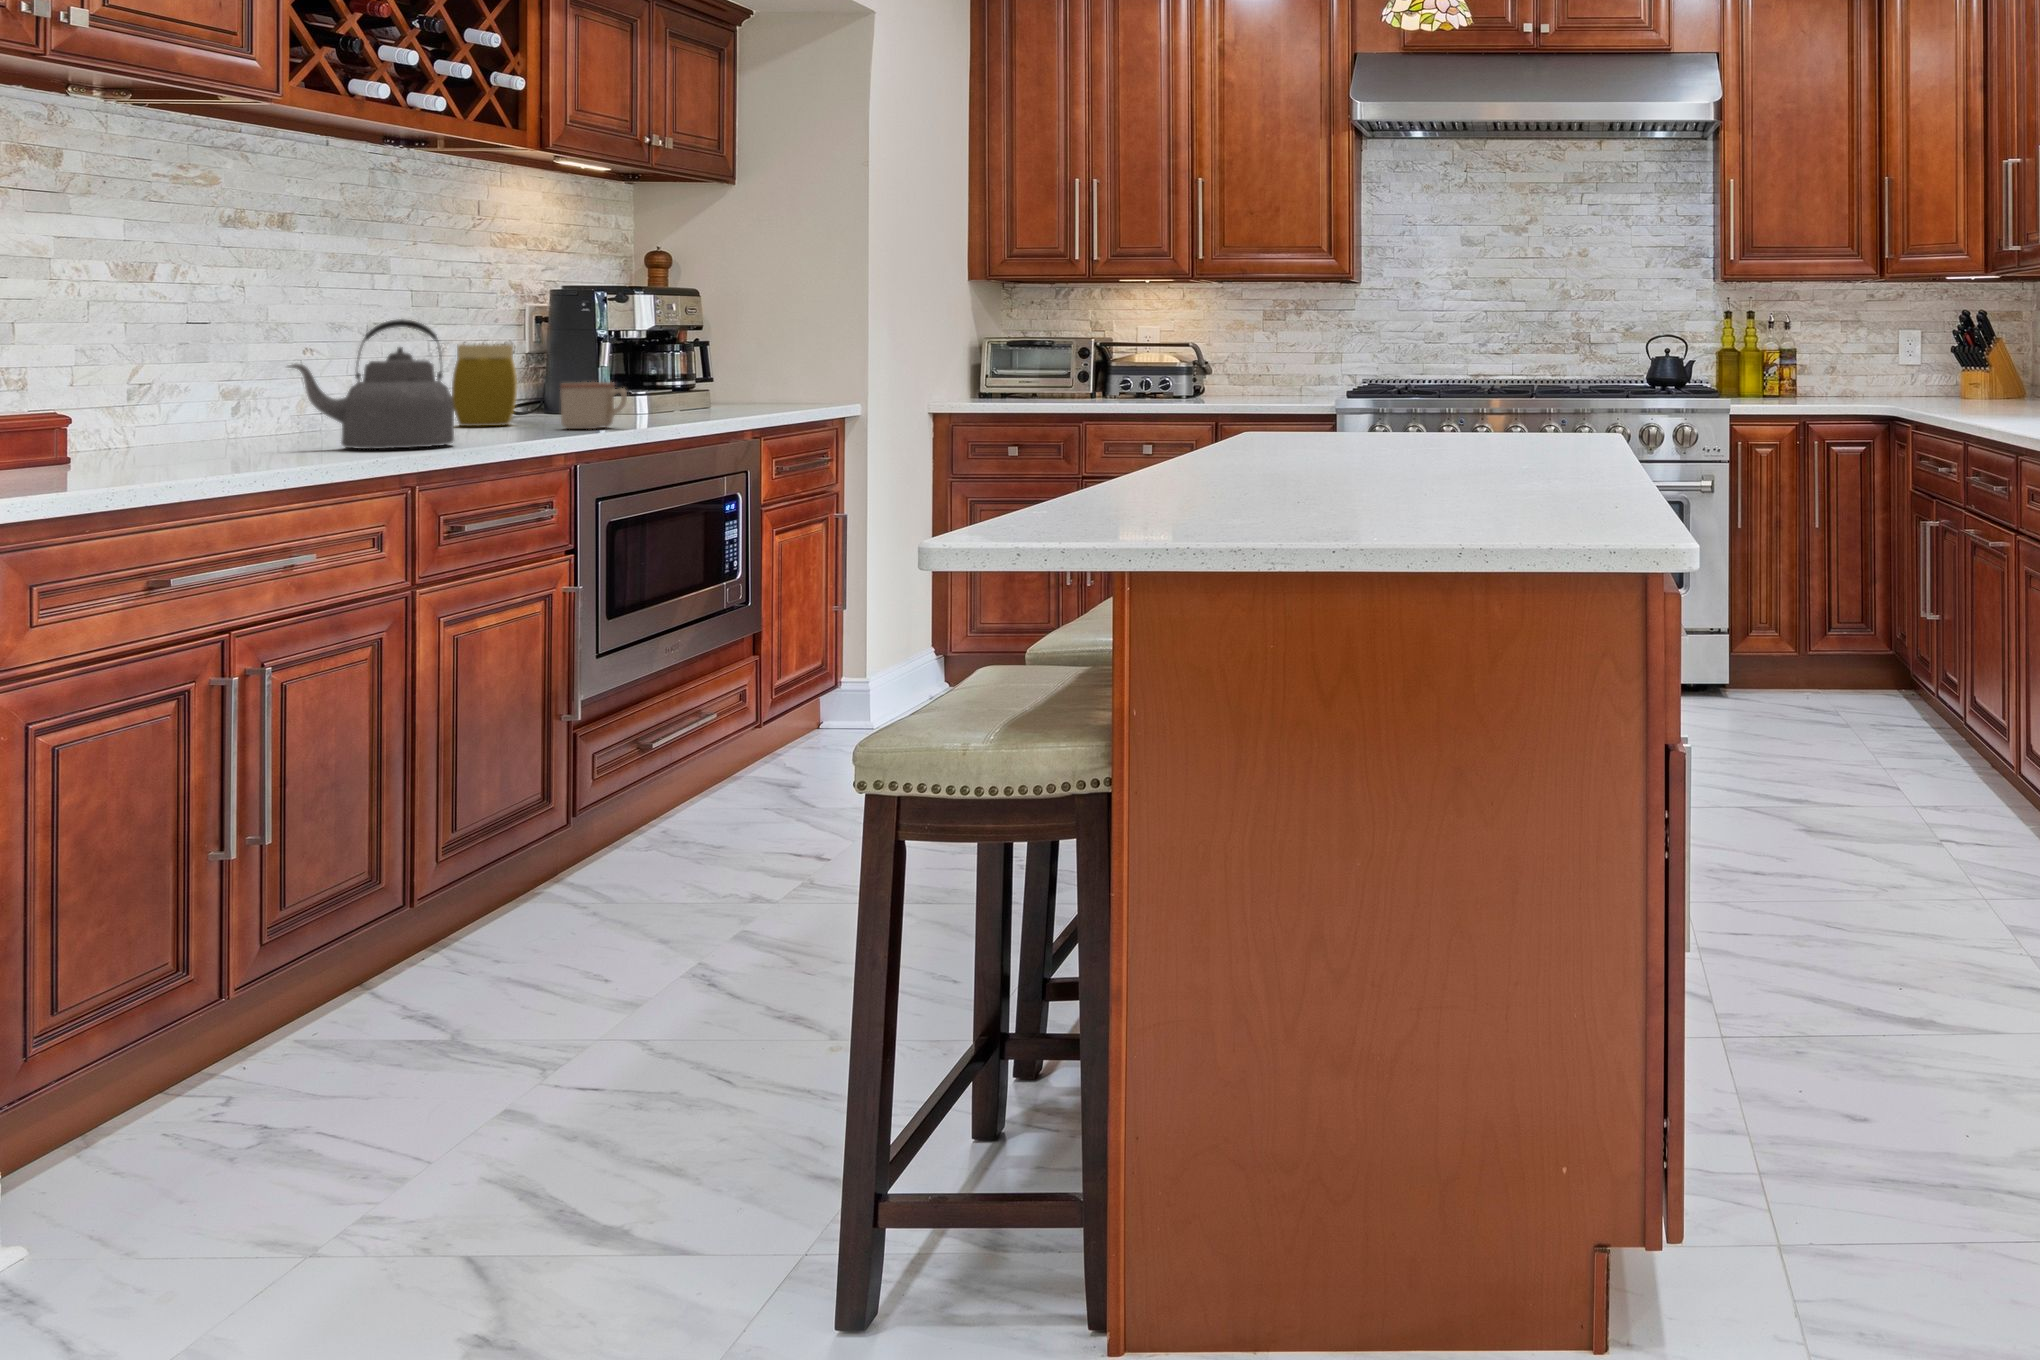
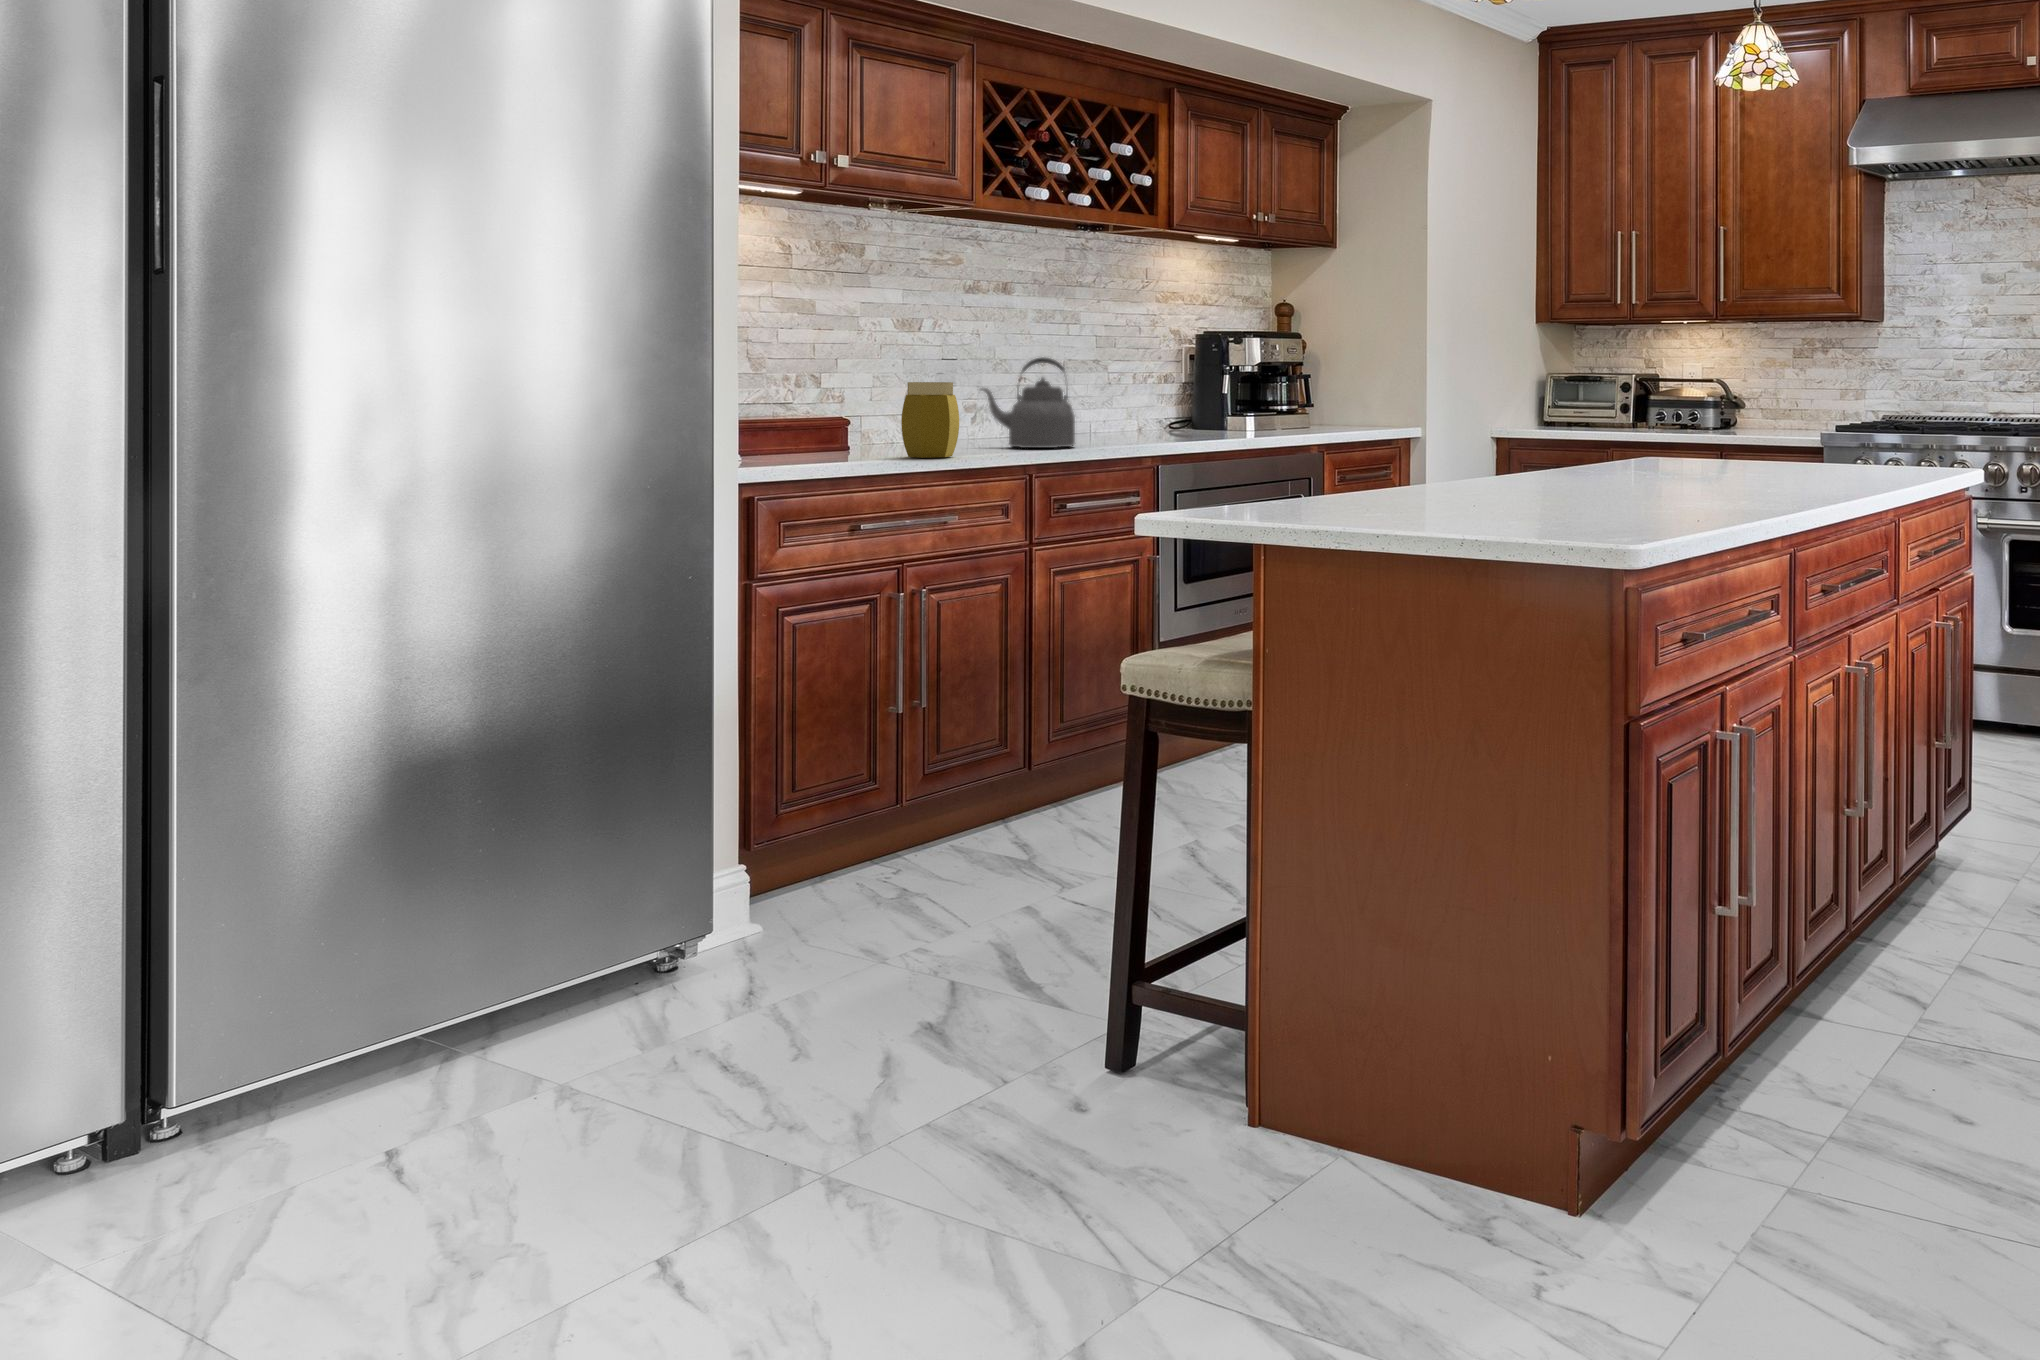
jar: present [452,344,517,426] -> present [901,382,959,458]
mug: present [560,382,627,429] -> none [1166,405,1207,439]

